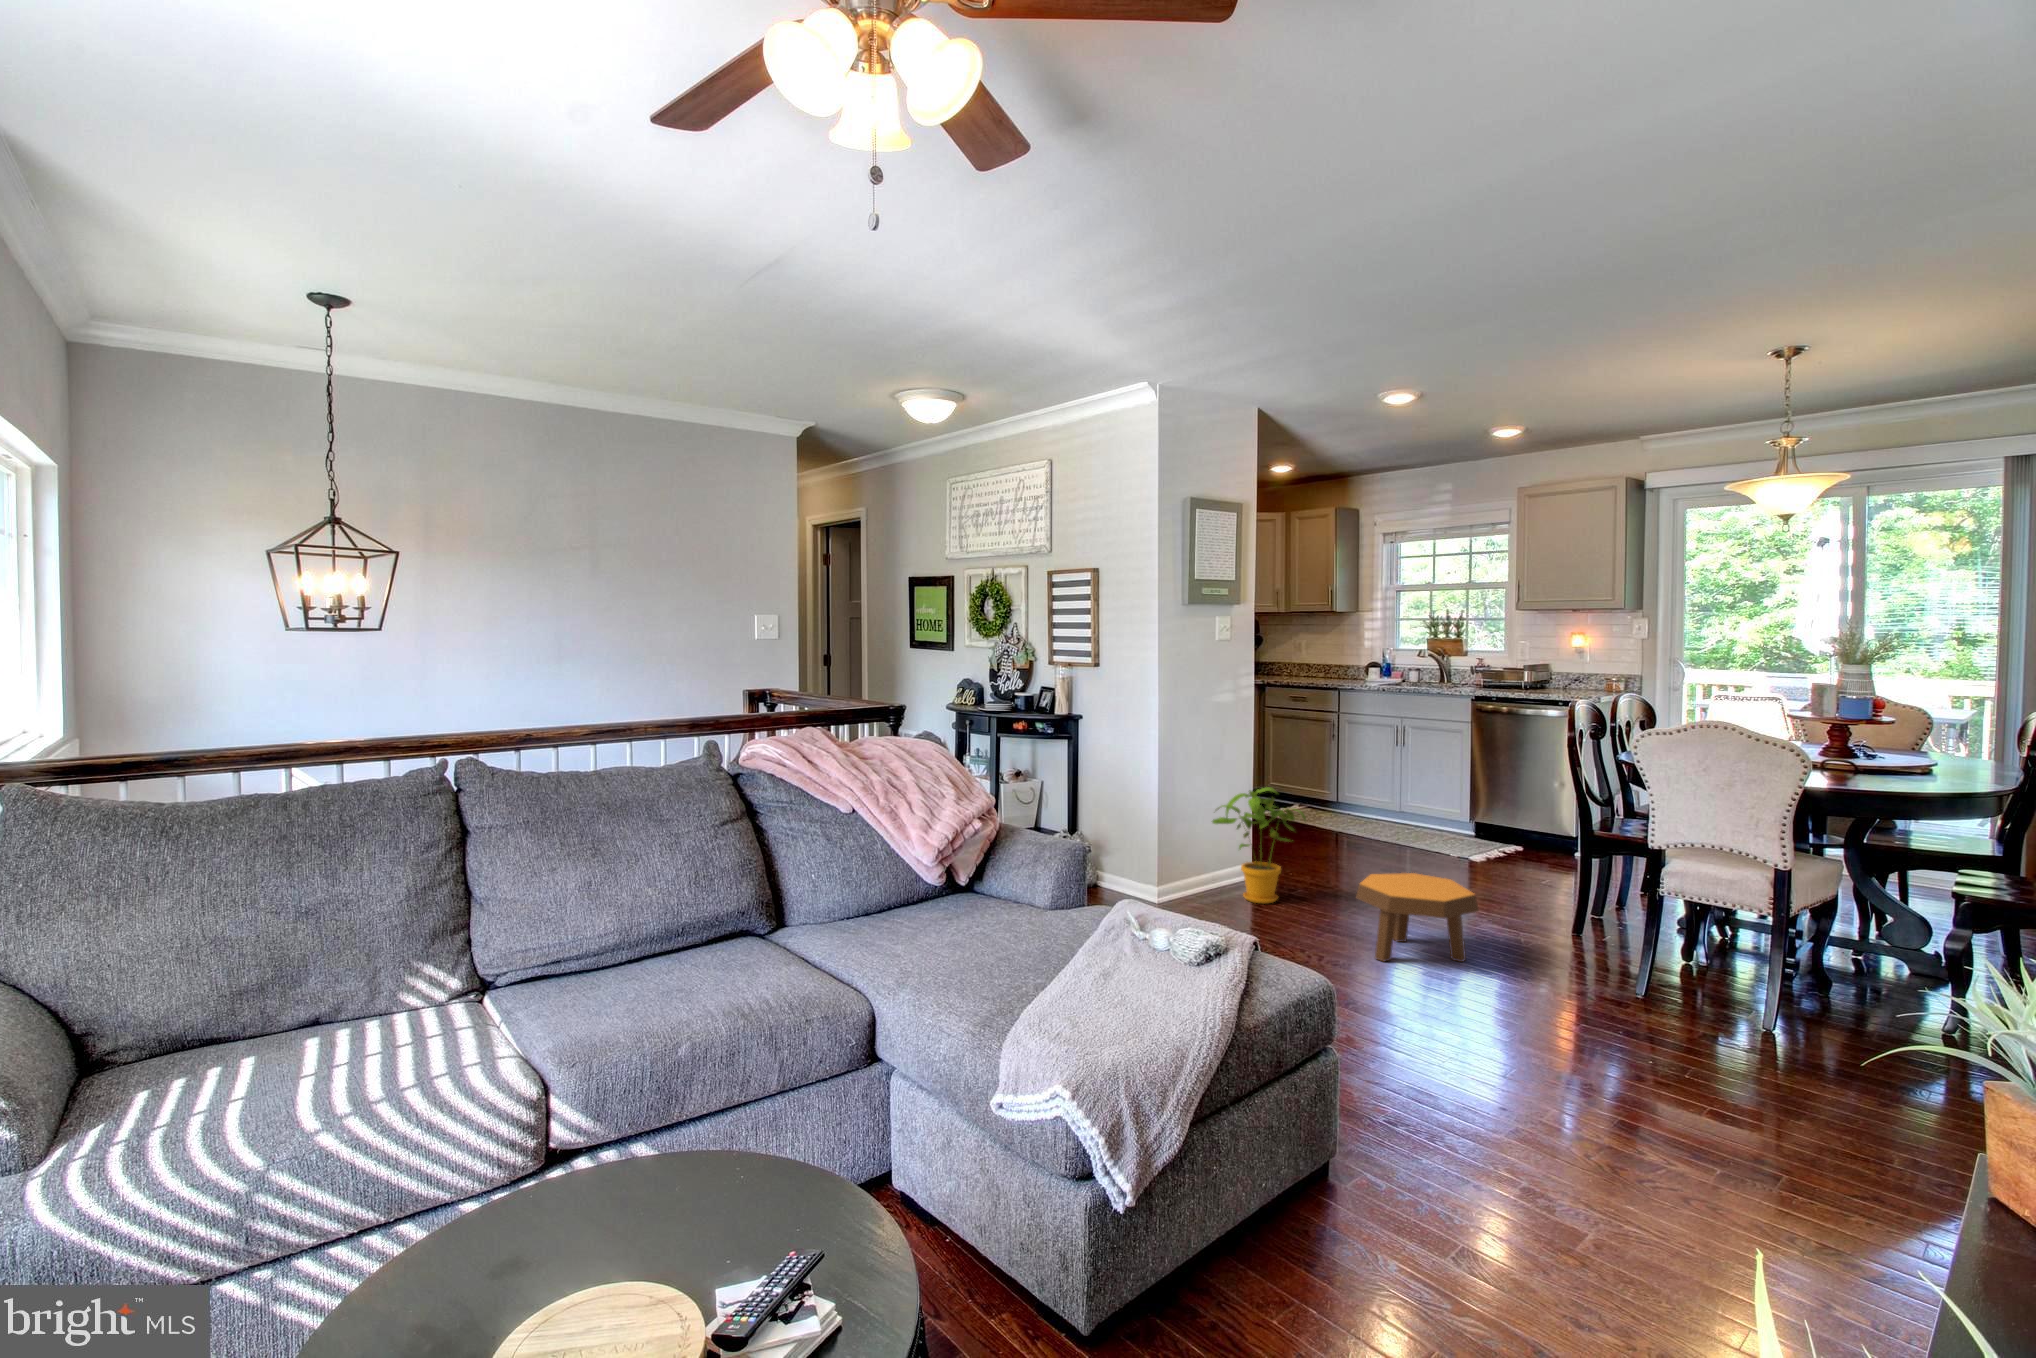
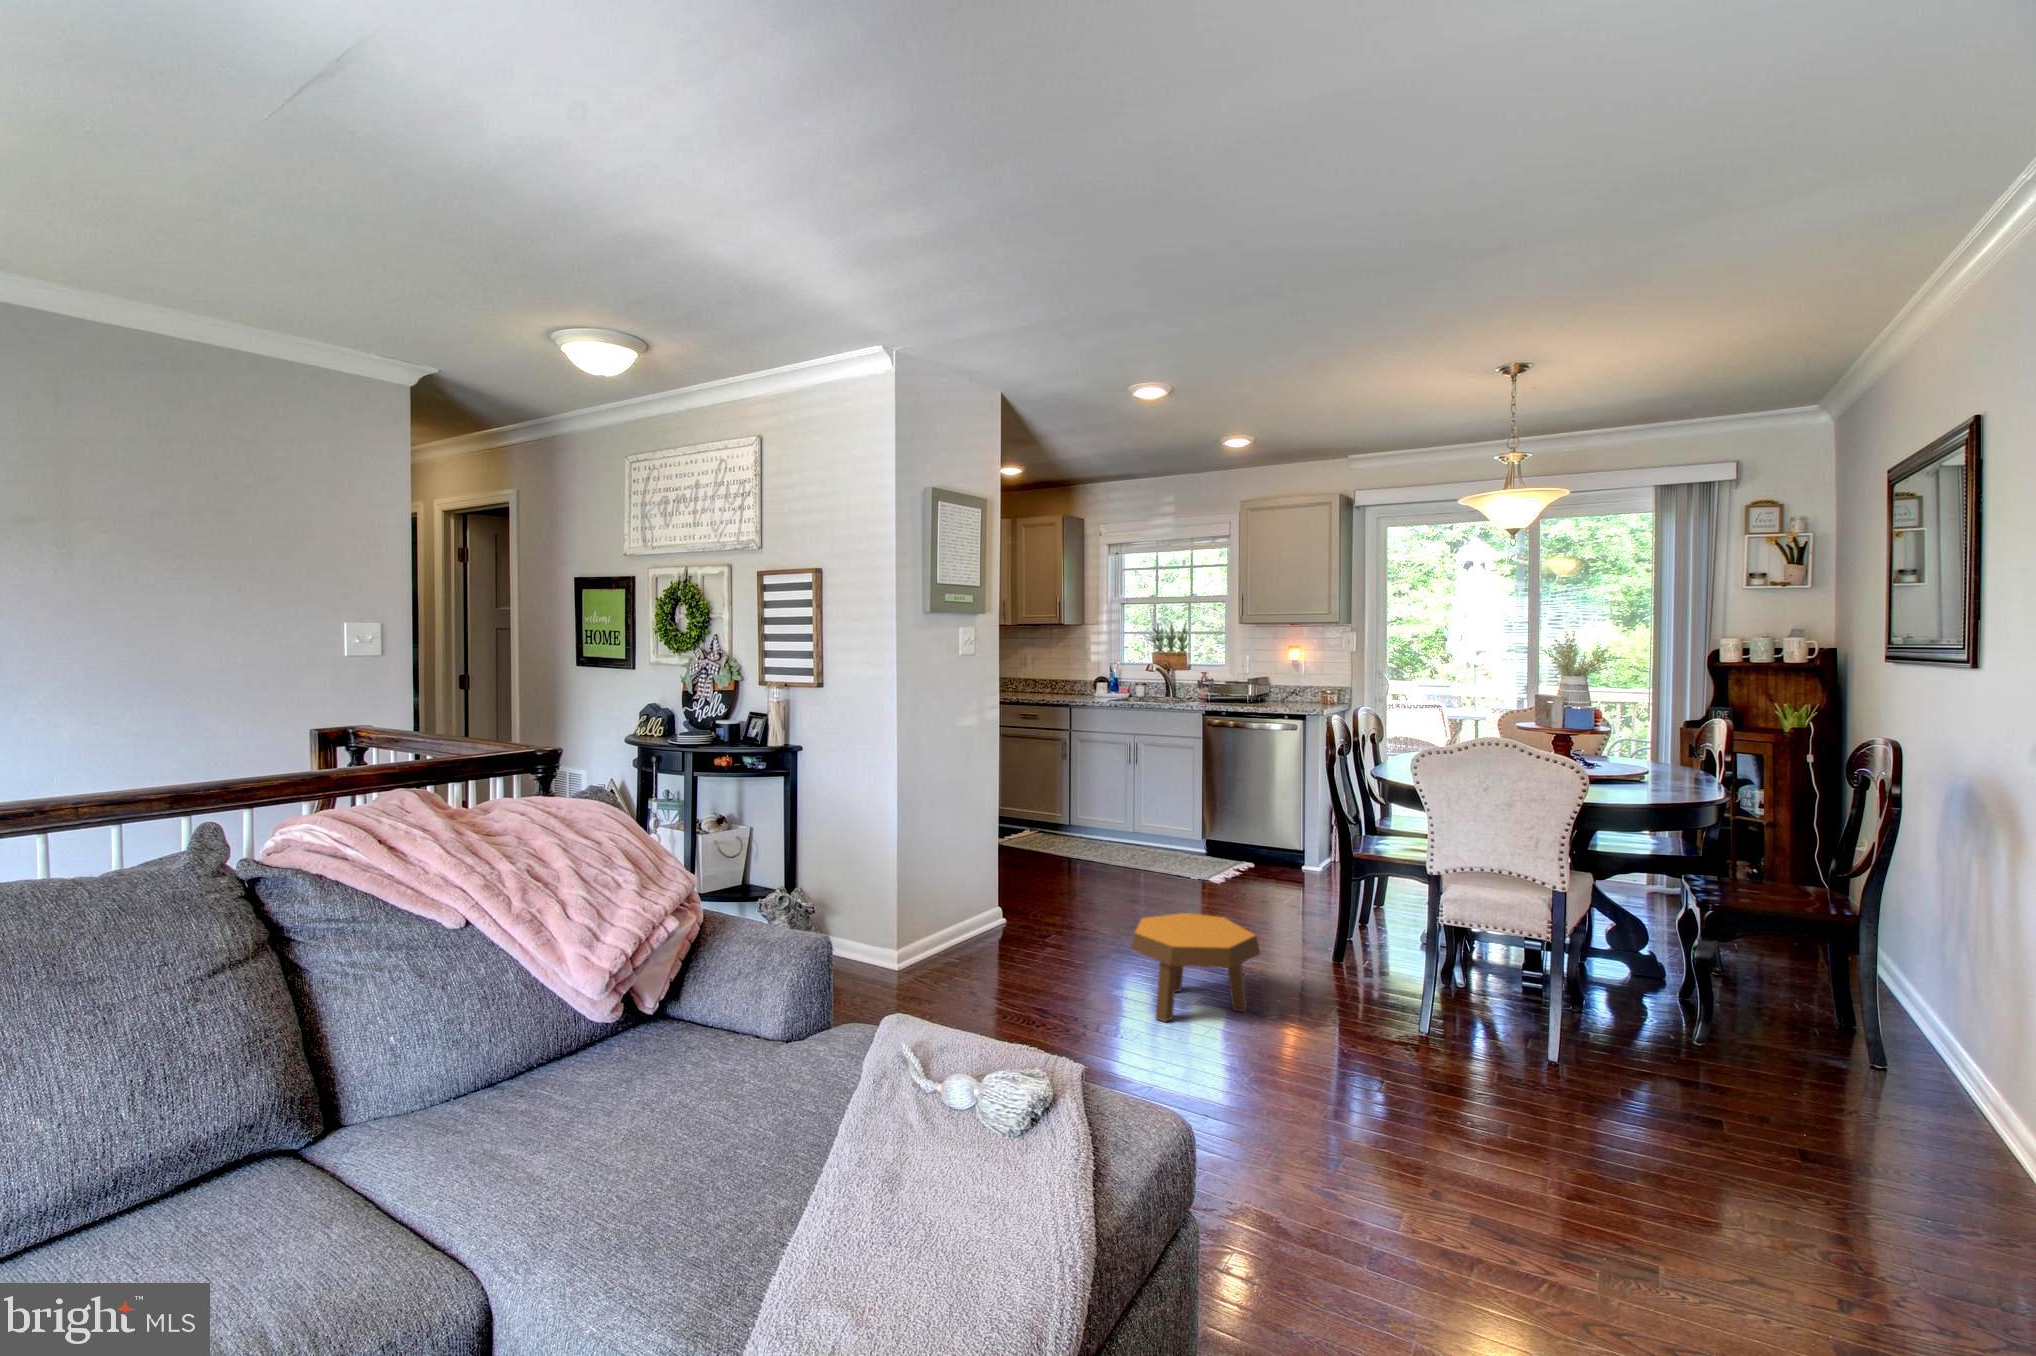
house plant: present [1212,787,1306,904] -> none [958,823,1064,957]

